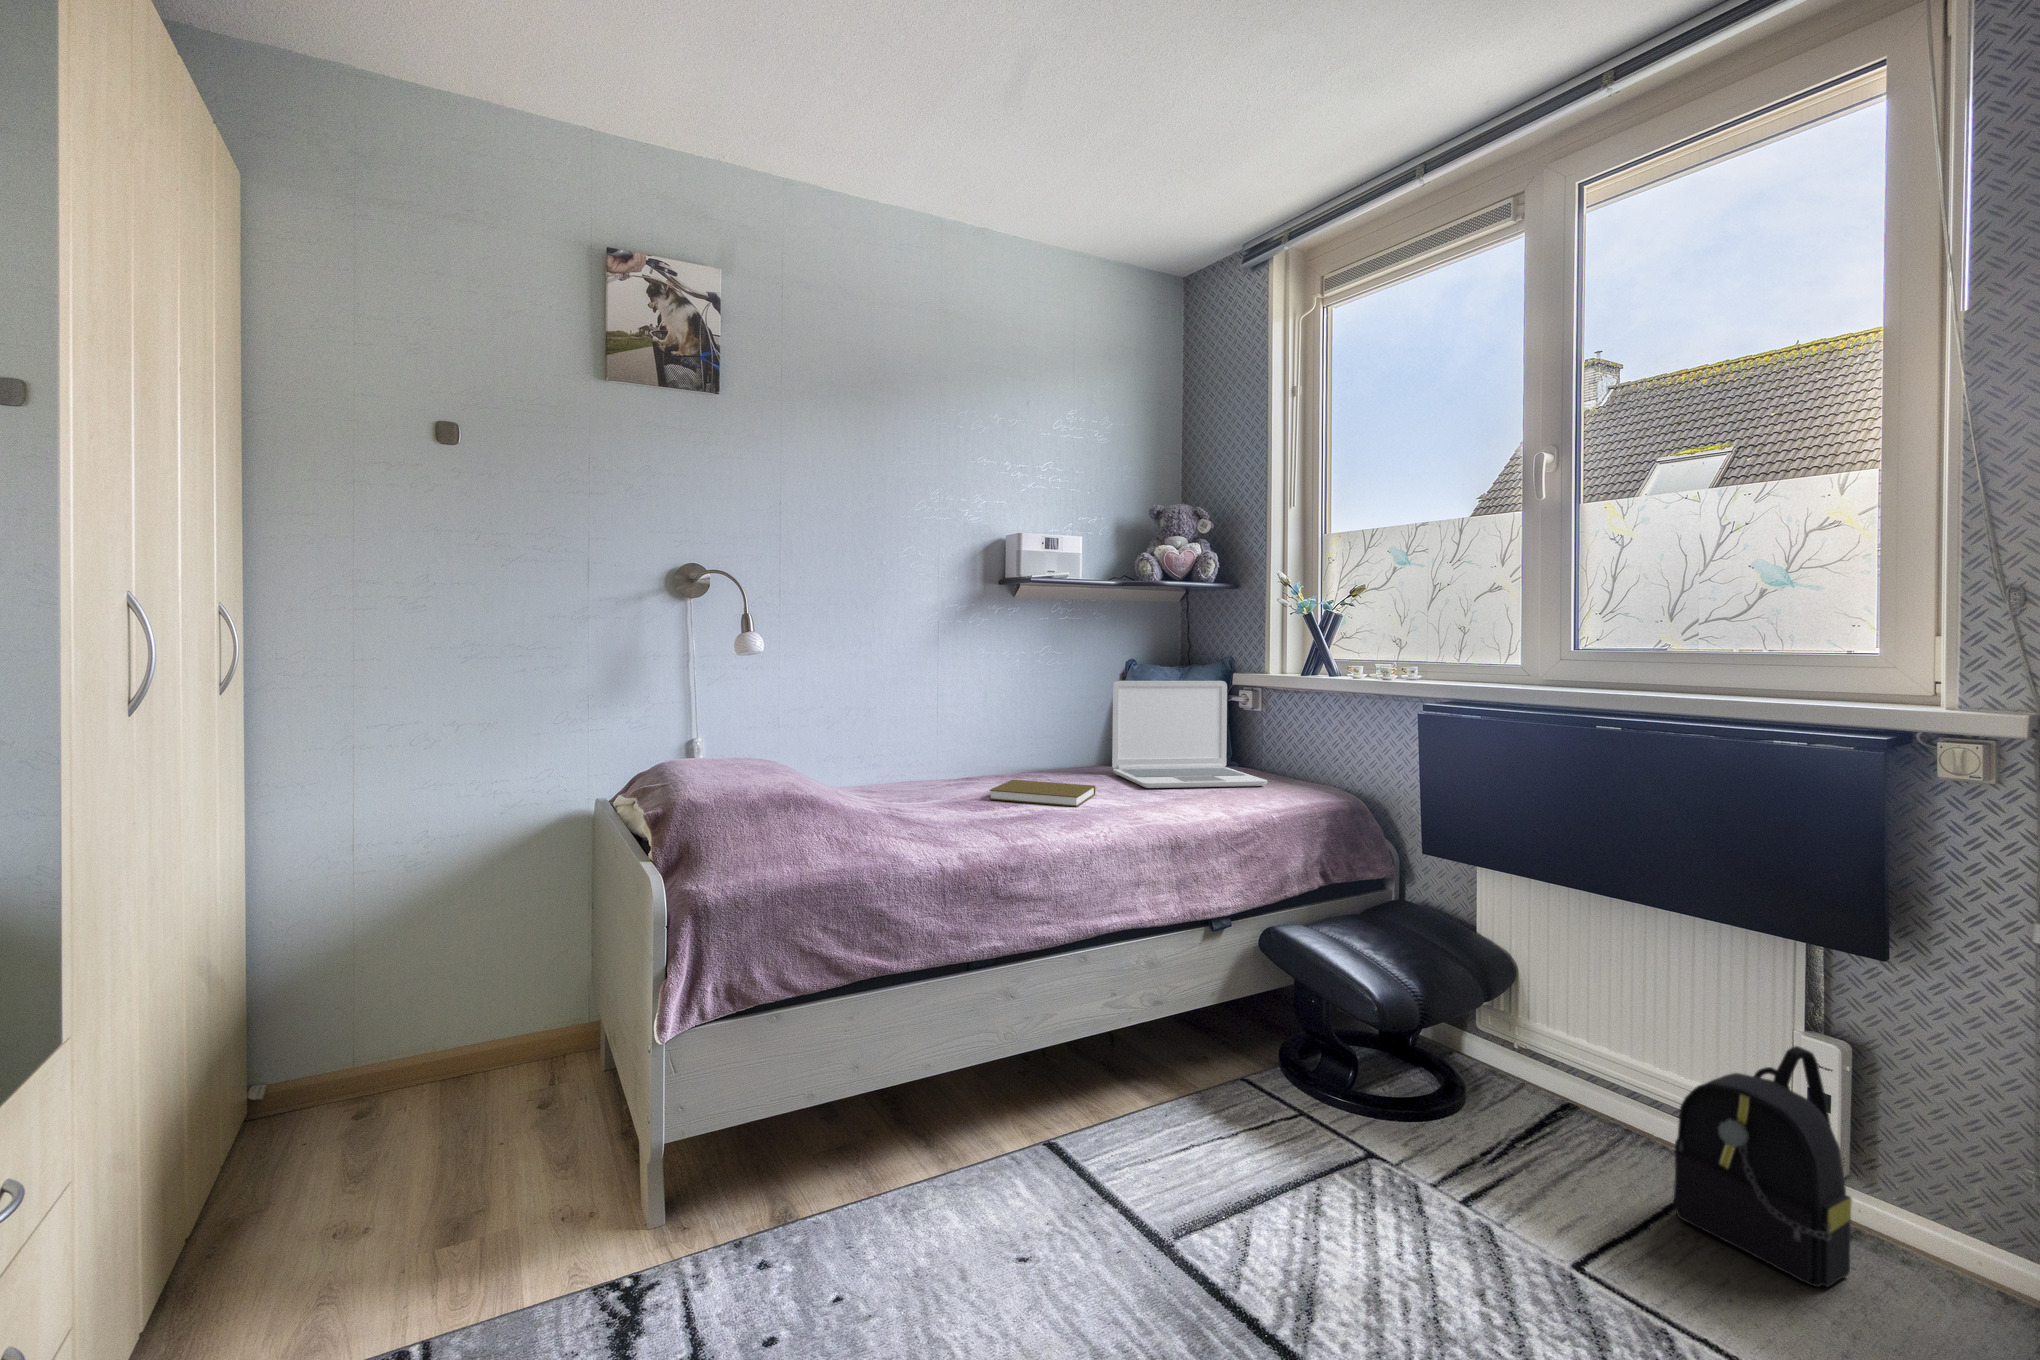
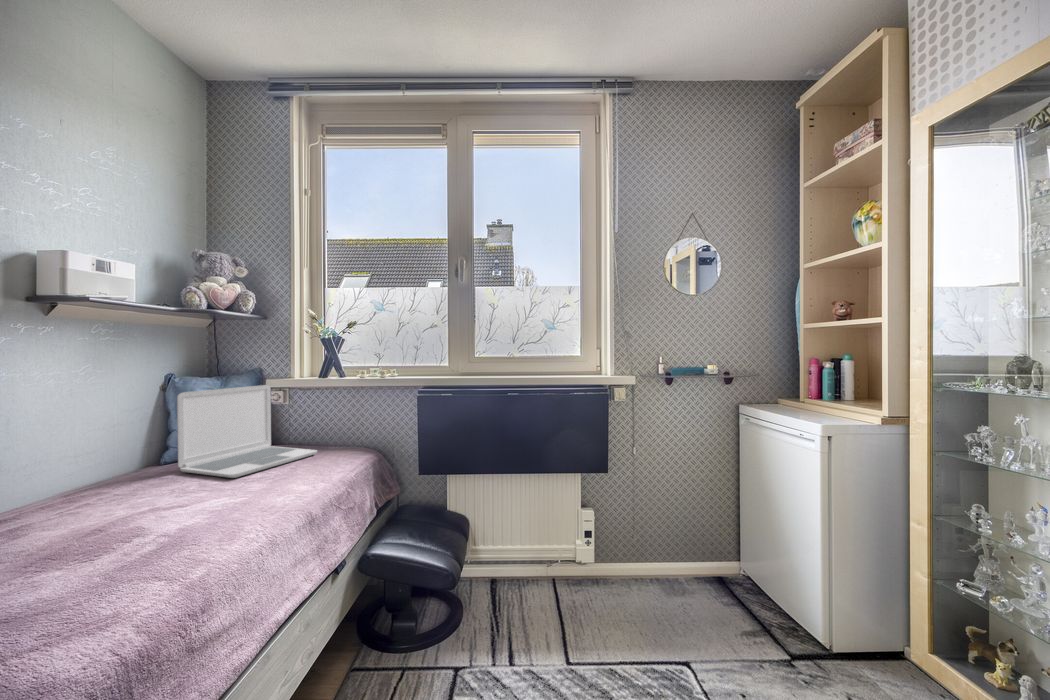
book: present [989,780,1095,807] -> none [70,490,197,541]
backpack: present [1674,1046,1852,1287] -> none [562,515,618,611]

